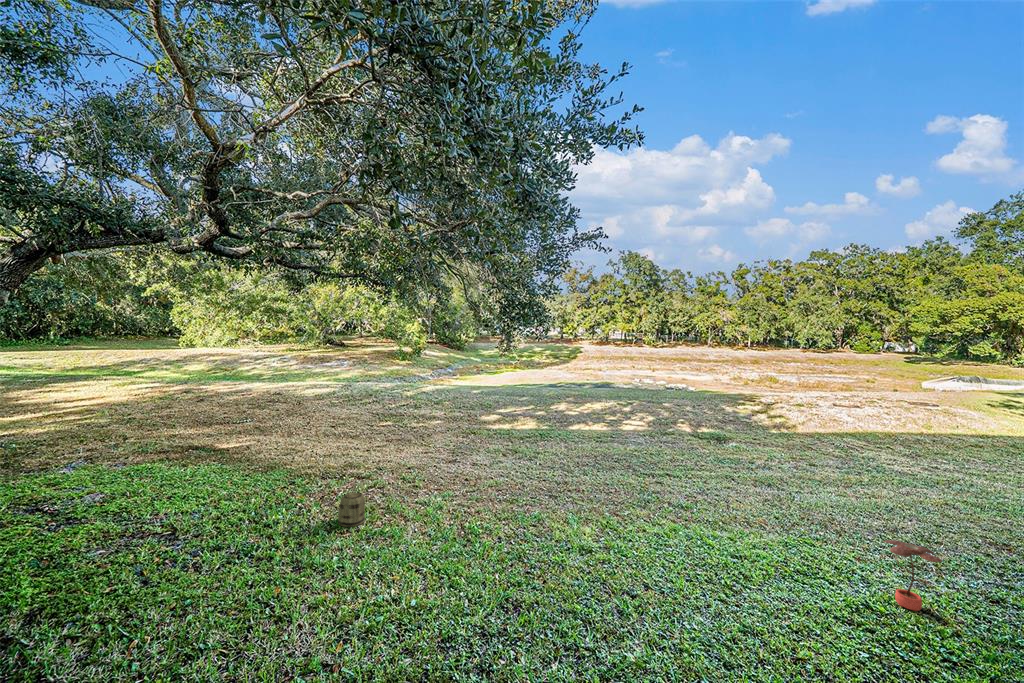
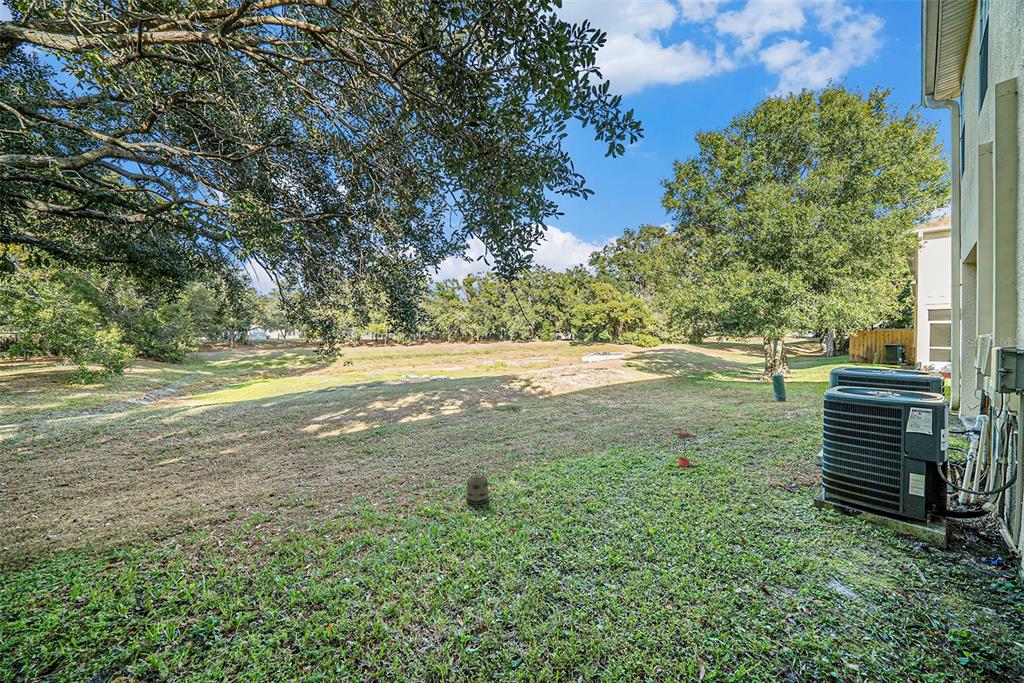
basket: present [338,492,365,527] -> present [466,471,489,504]

